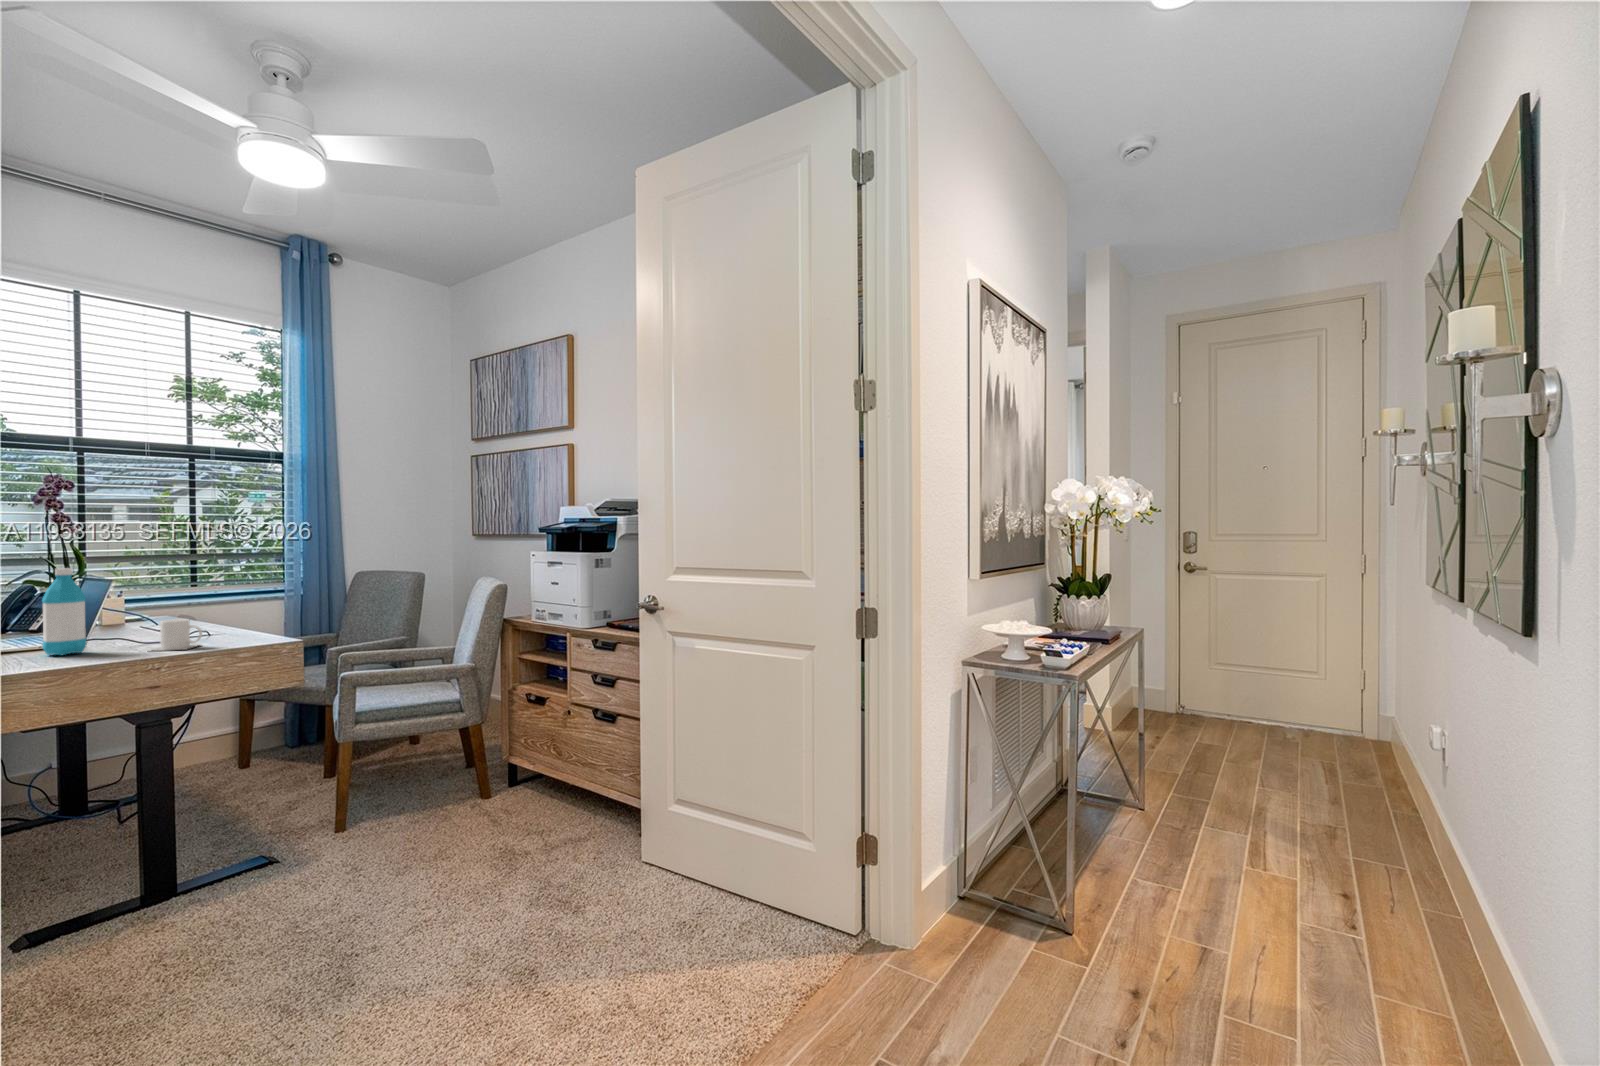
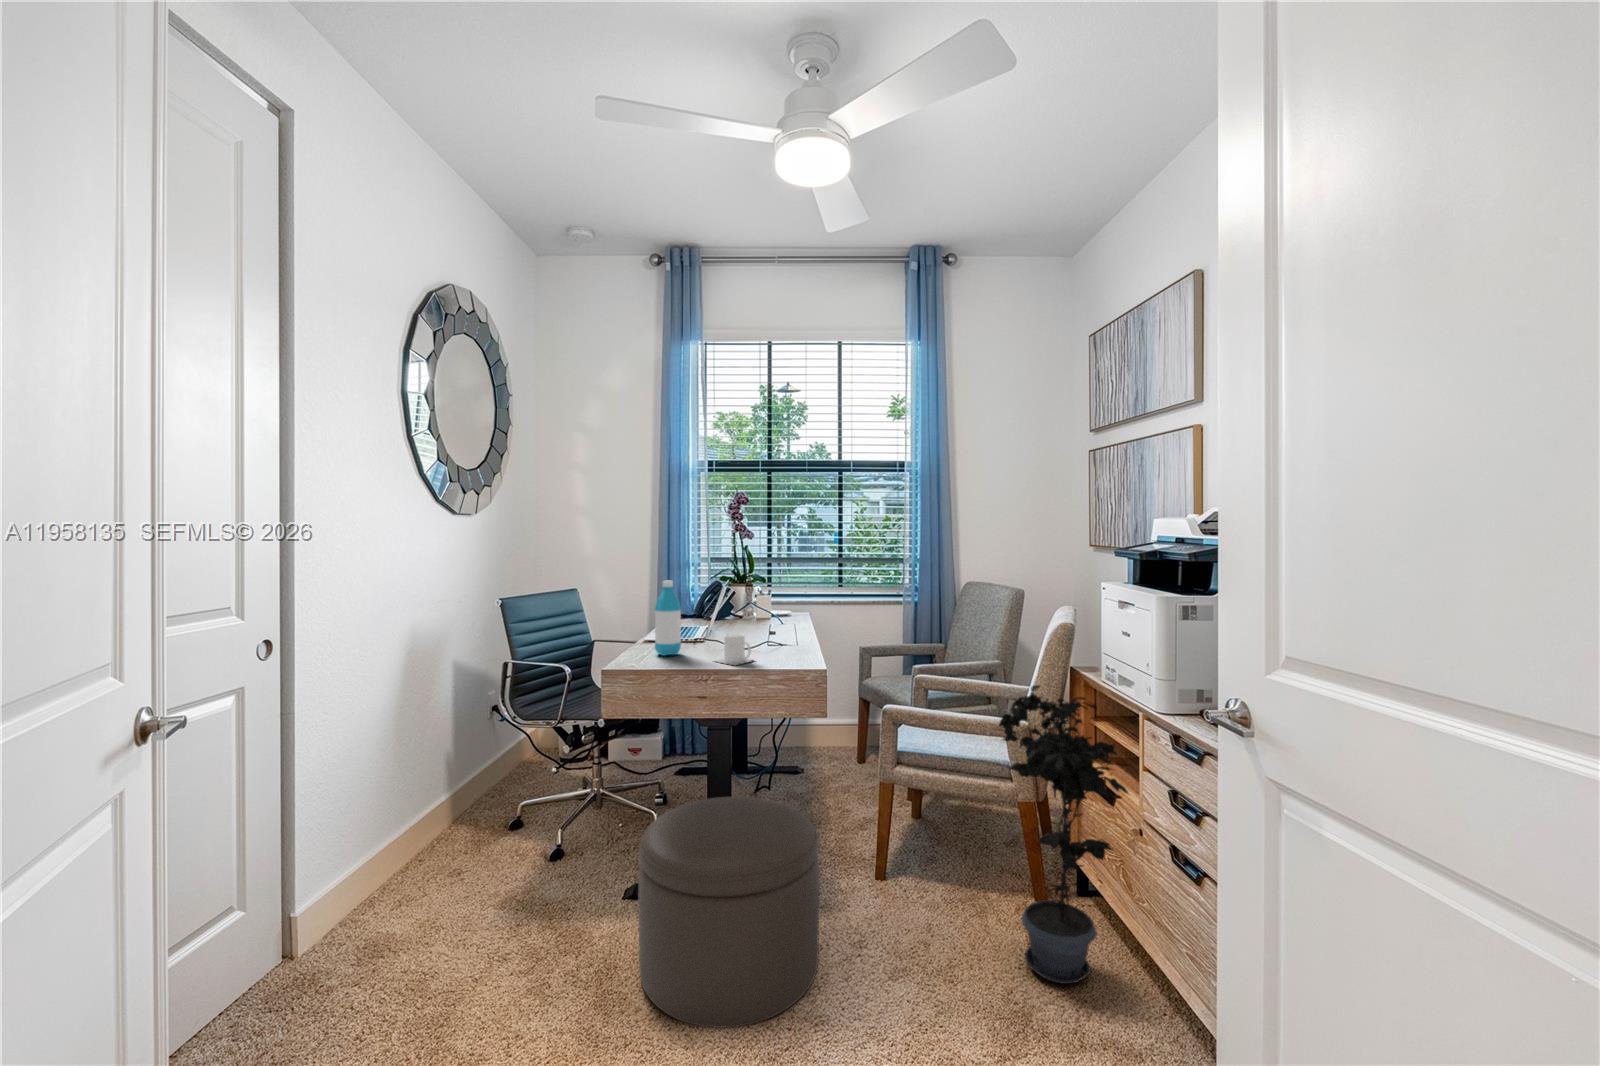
potted plant: none [469,622,569,834] -> present [999,685,1128,984]
ottoman: none [102,772,327,988] -> present [638,797,819,1028]

